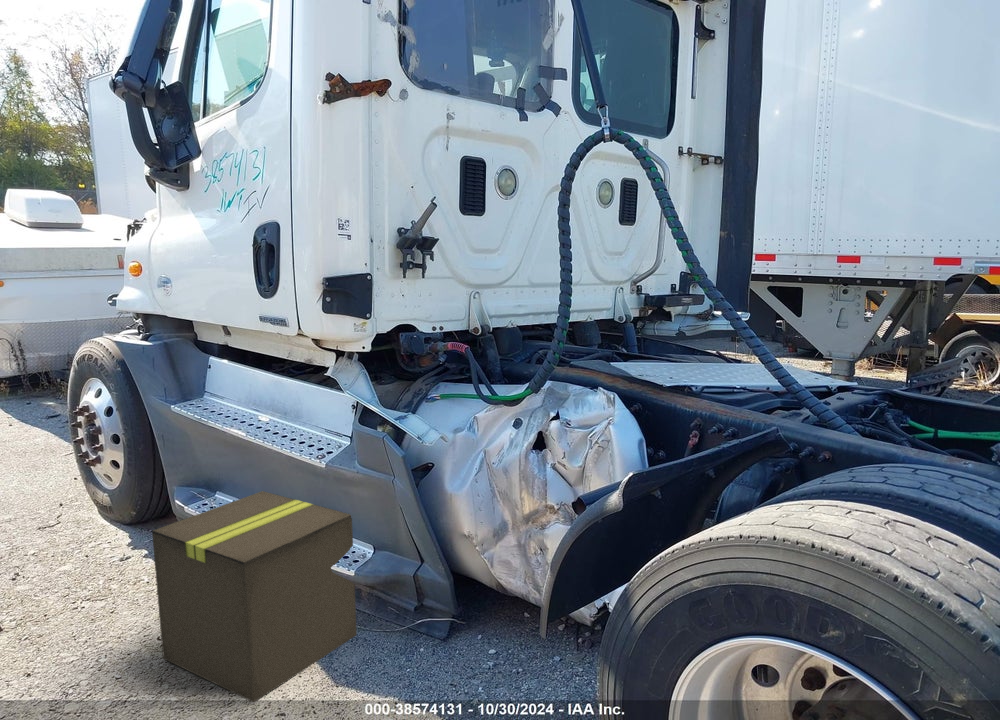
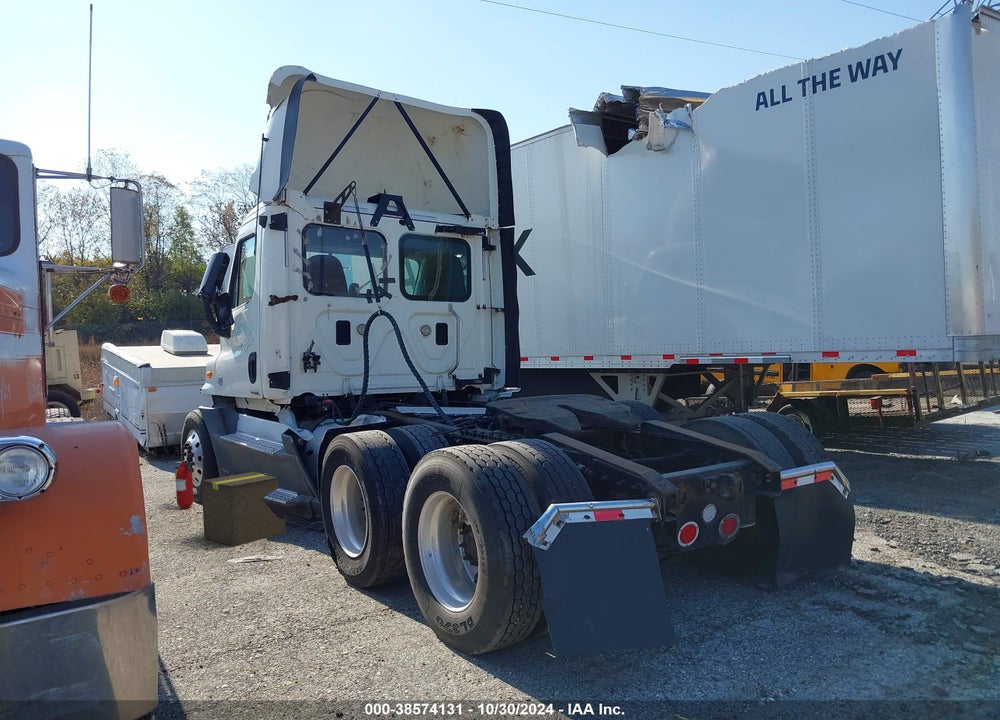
fire extinguisher: none [63,446,103,535] -> present [175,462,194,508]

